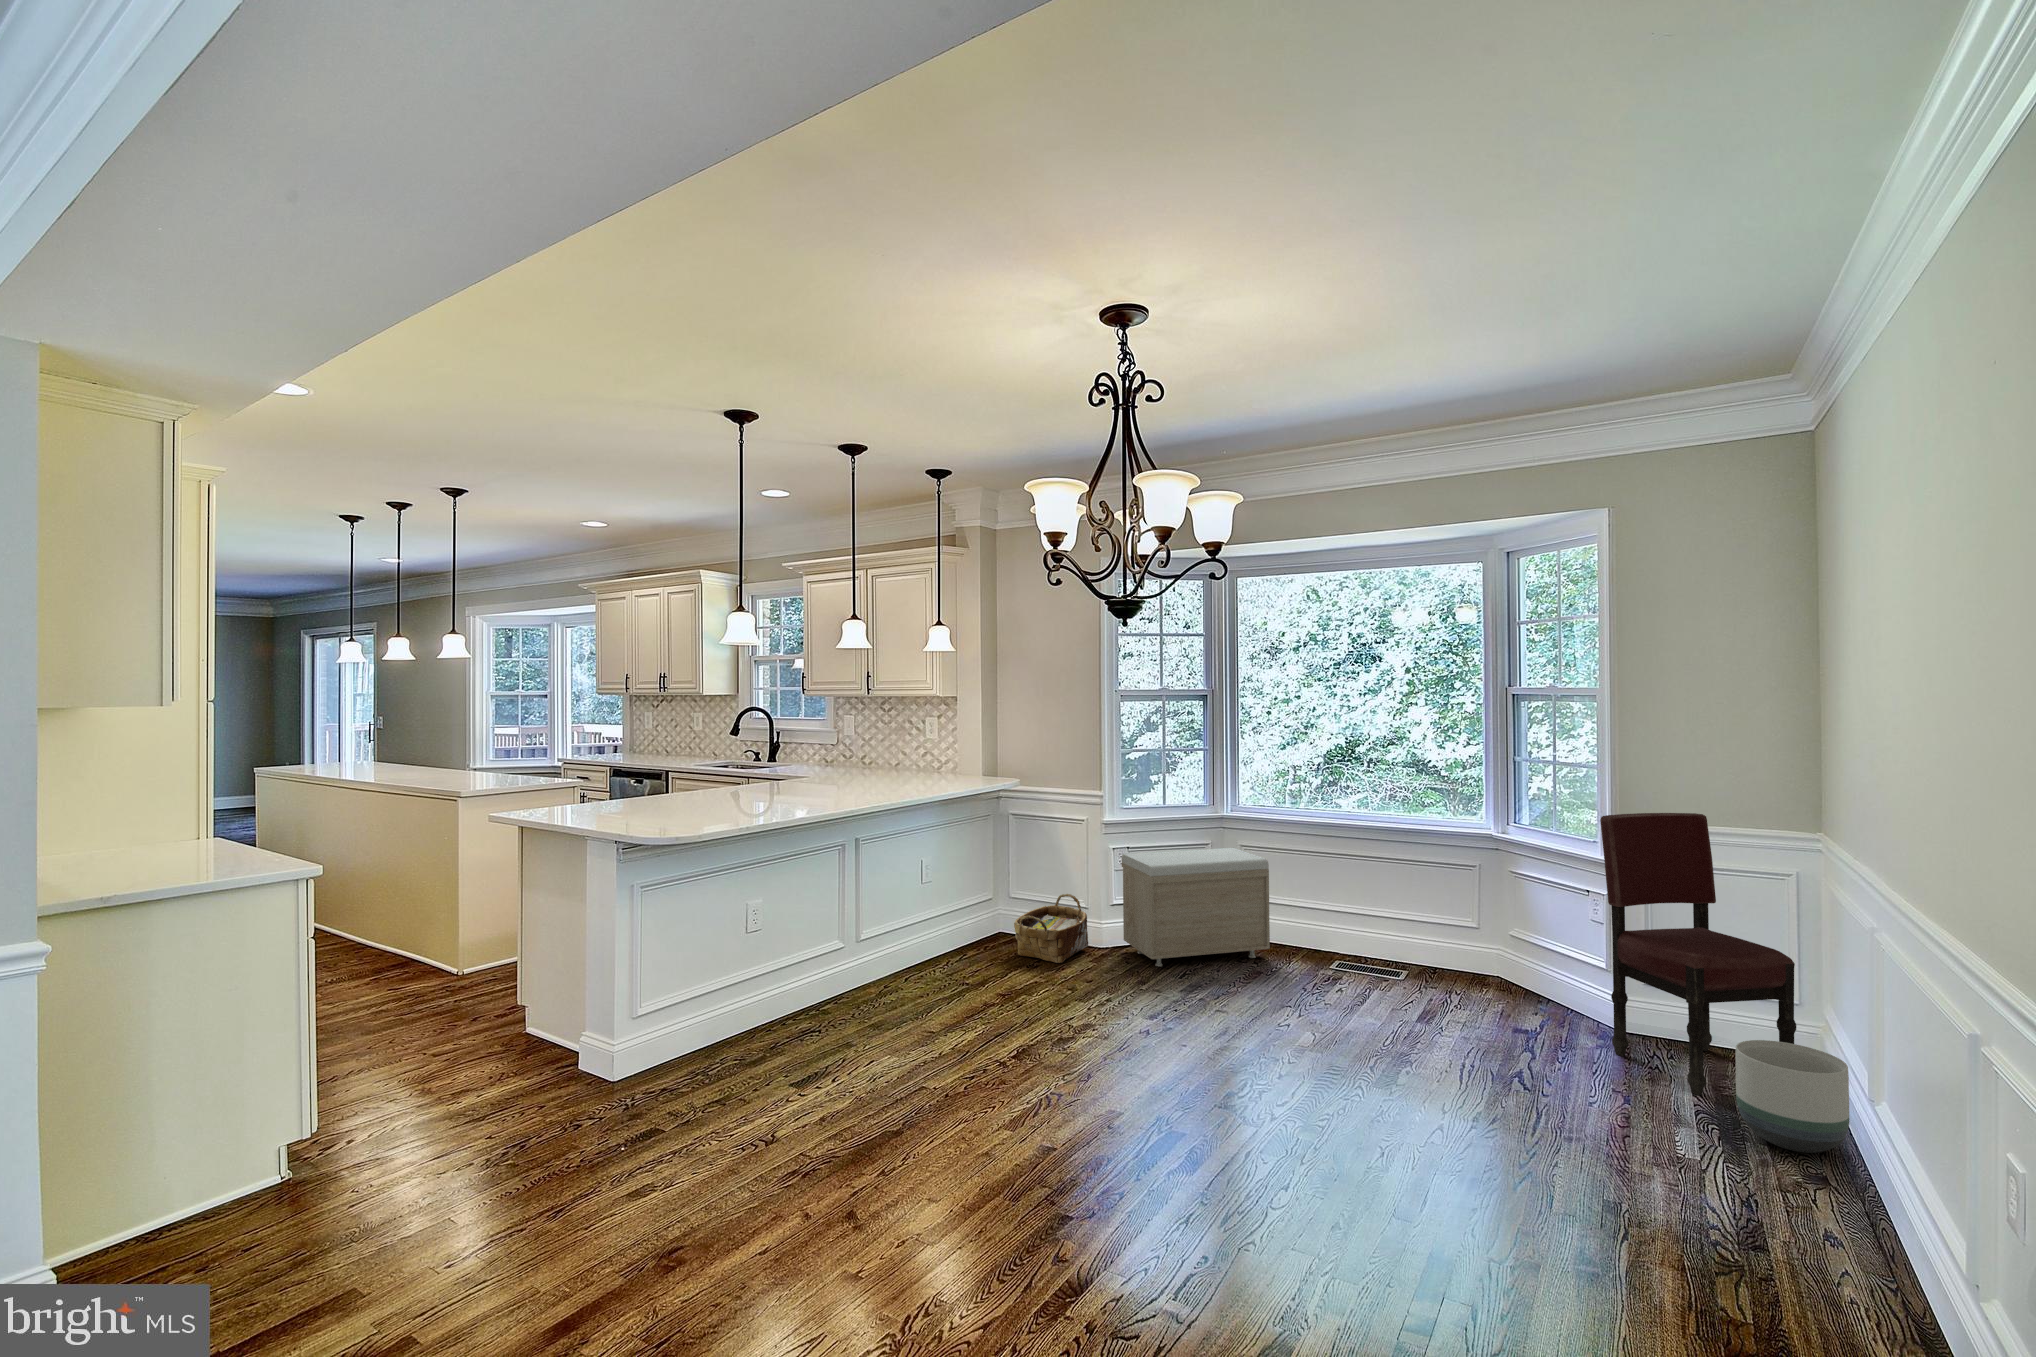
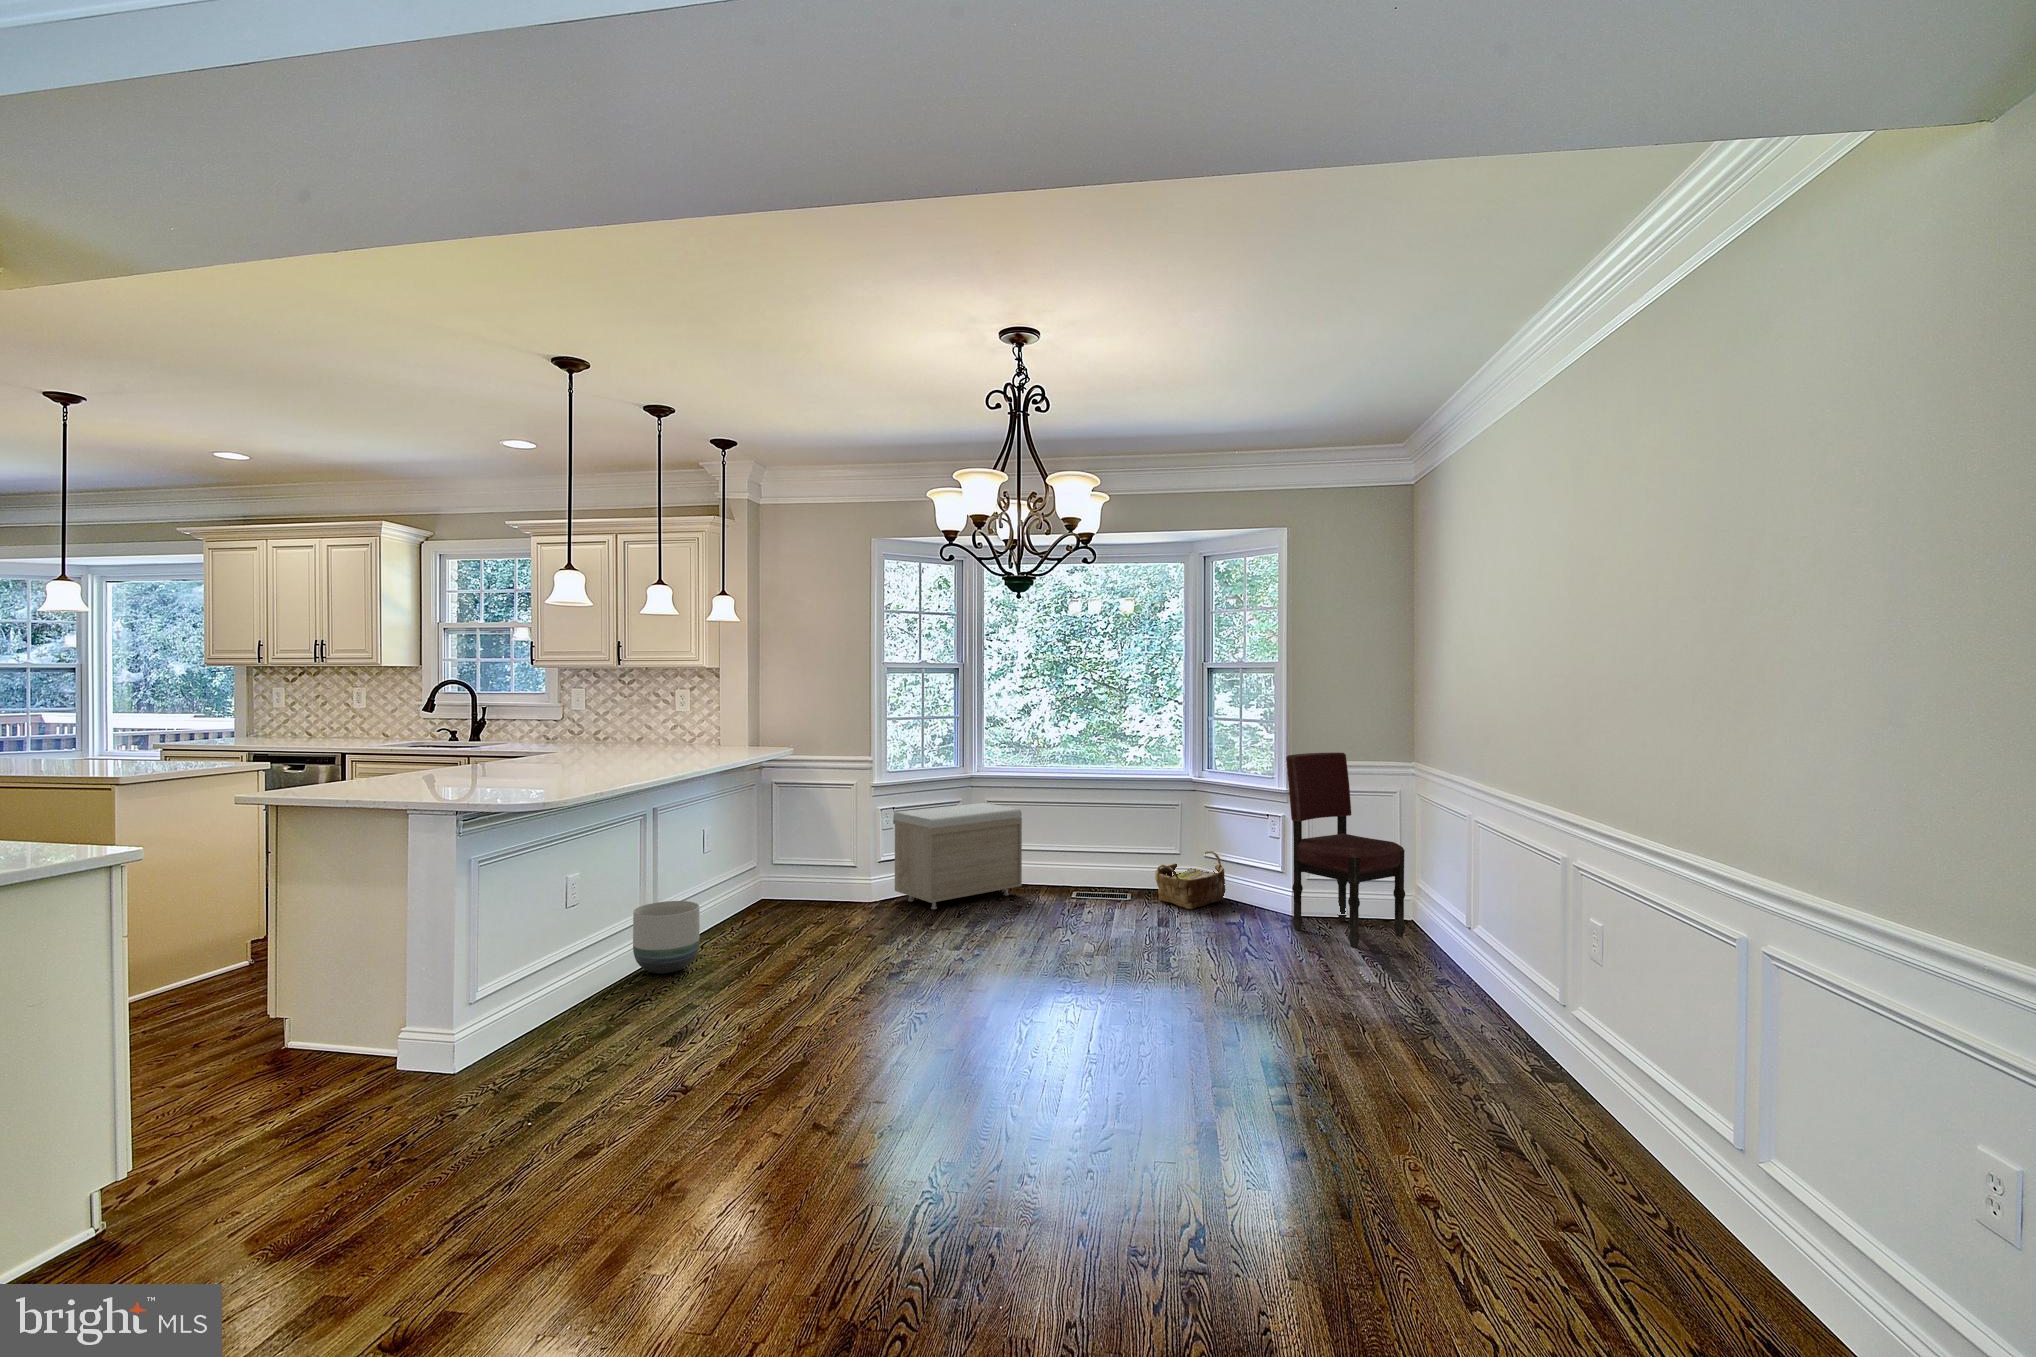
woven basket: present [1014,894,1088,963] -> present [1155,851,1226,909]
planter: present [1735,1040,1849,1153] -> present [633,901,700,974]

